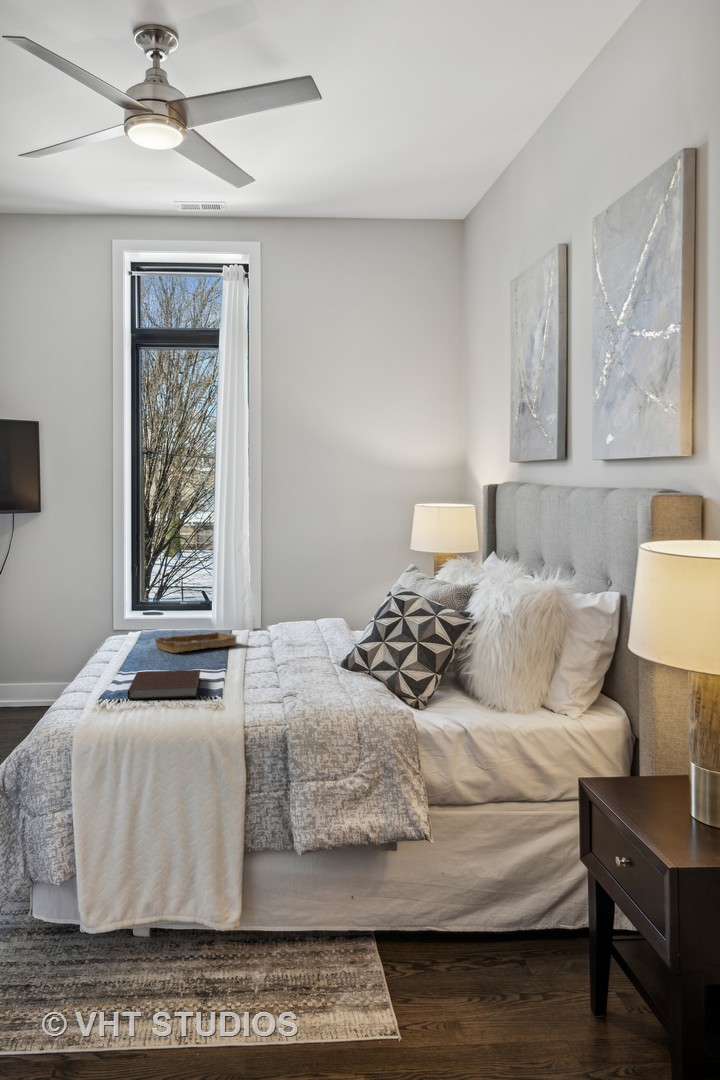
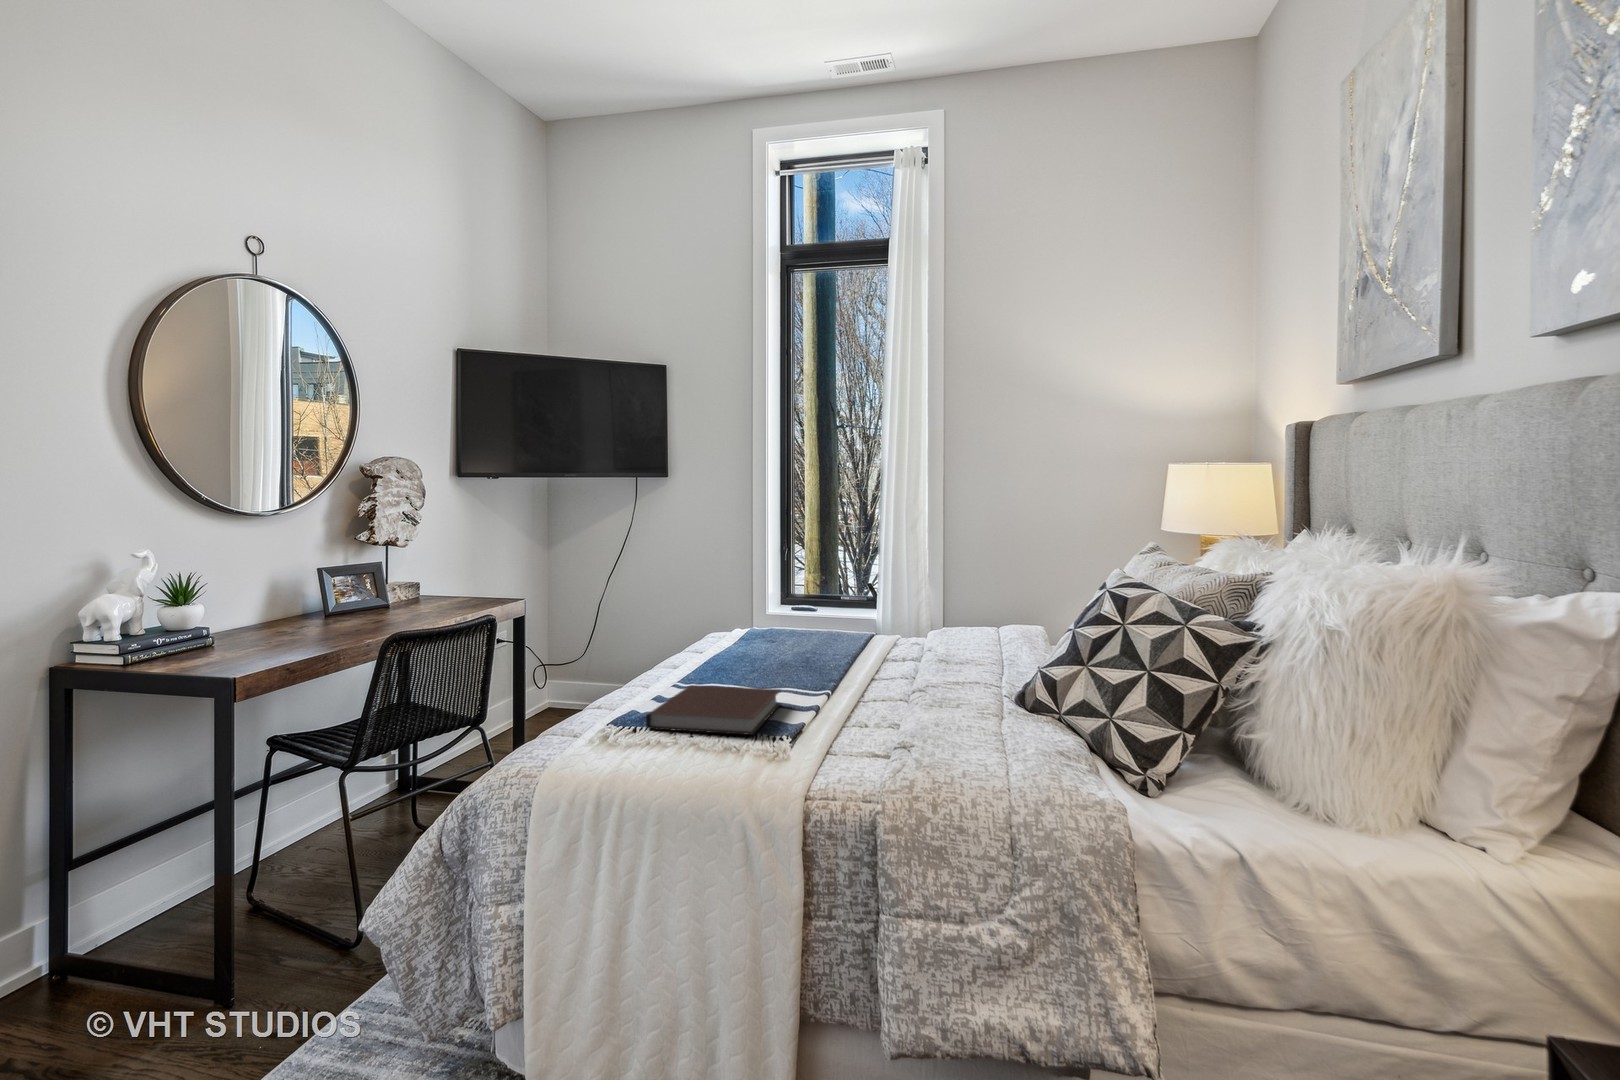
tray: present [155,632,237,653] -> none [748,635,874,661]

